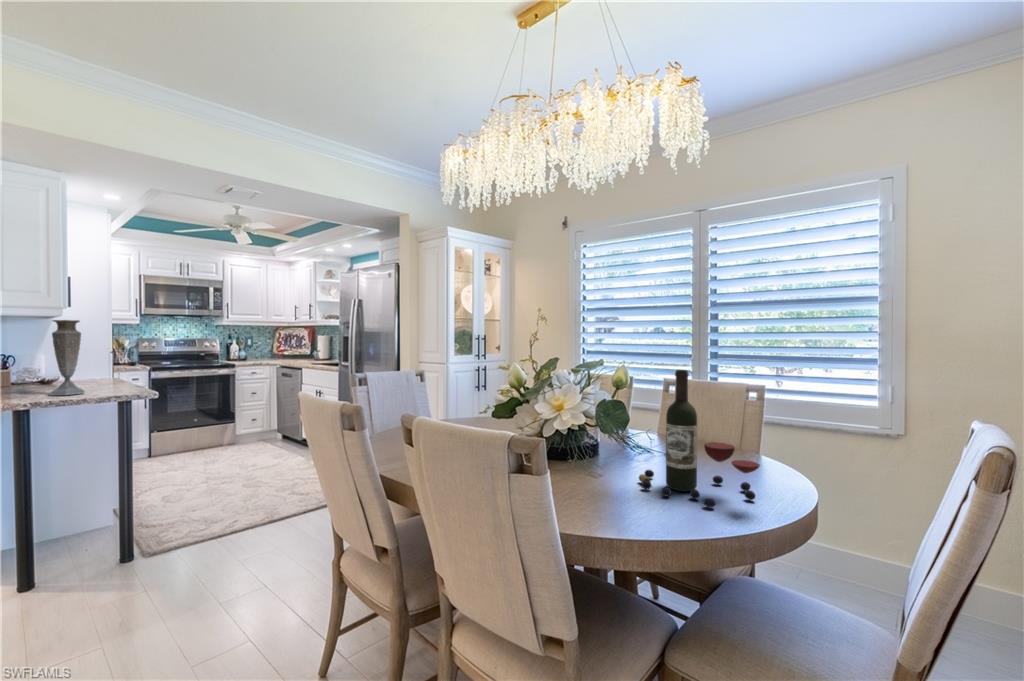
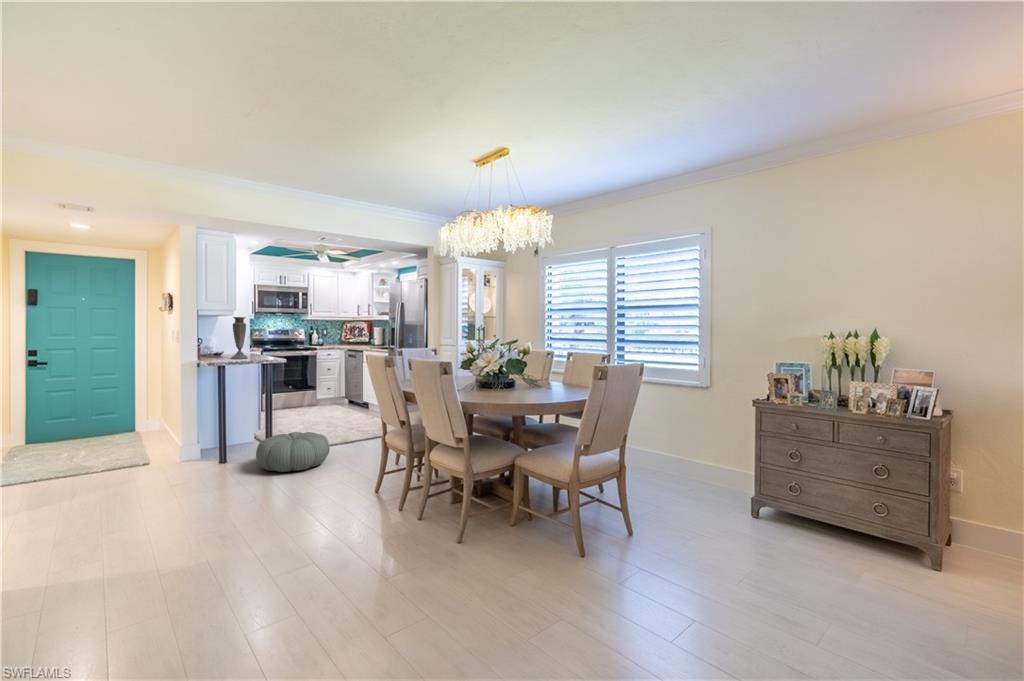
wine bottle: present [639,370,760,508] -> none [513,342,560,399]
pouf: none [81,524,235,621] -> present [256,432,330,472]

